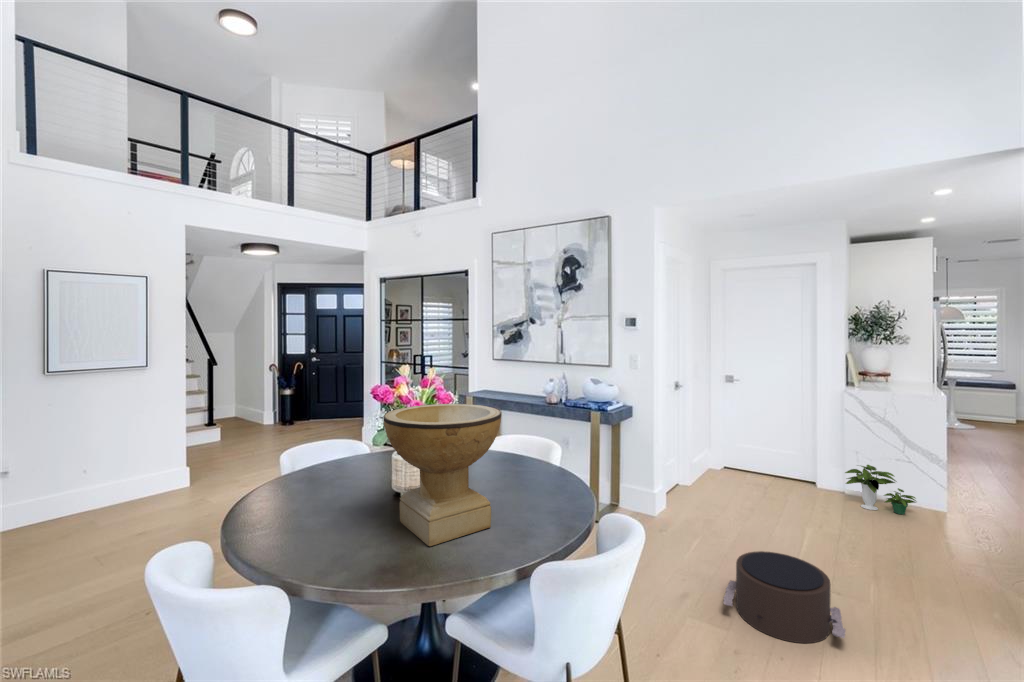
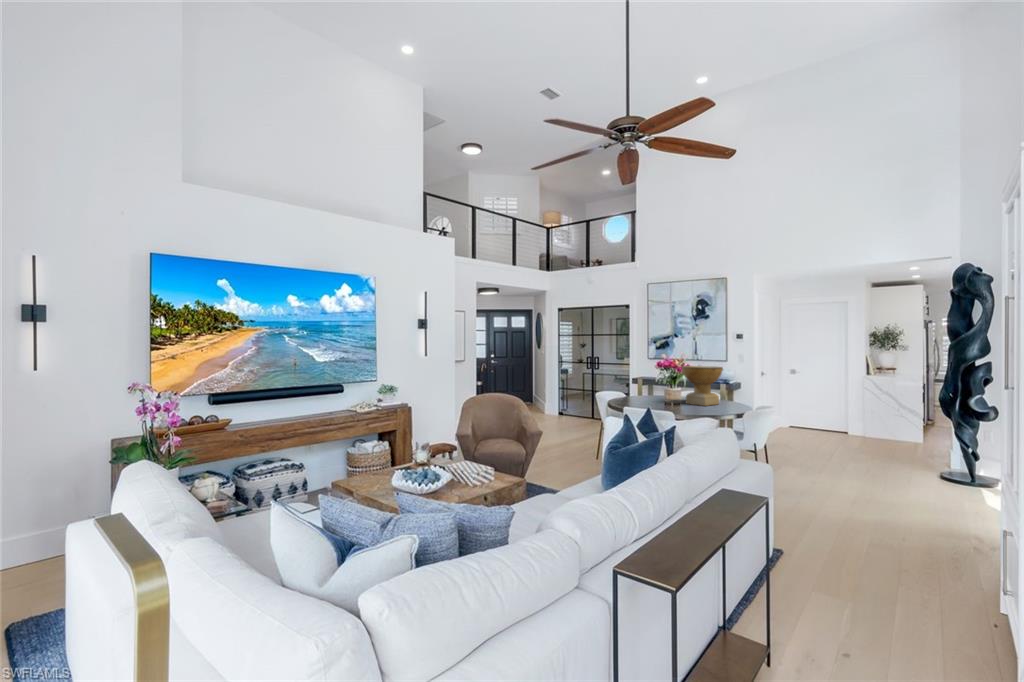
potted plant: present [845,465,916,514] -> none [864,417,903,442]
pouf: present [724,551,846,643] -> none [797,440,849,467]

